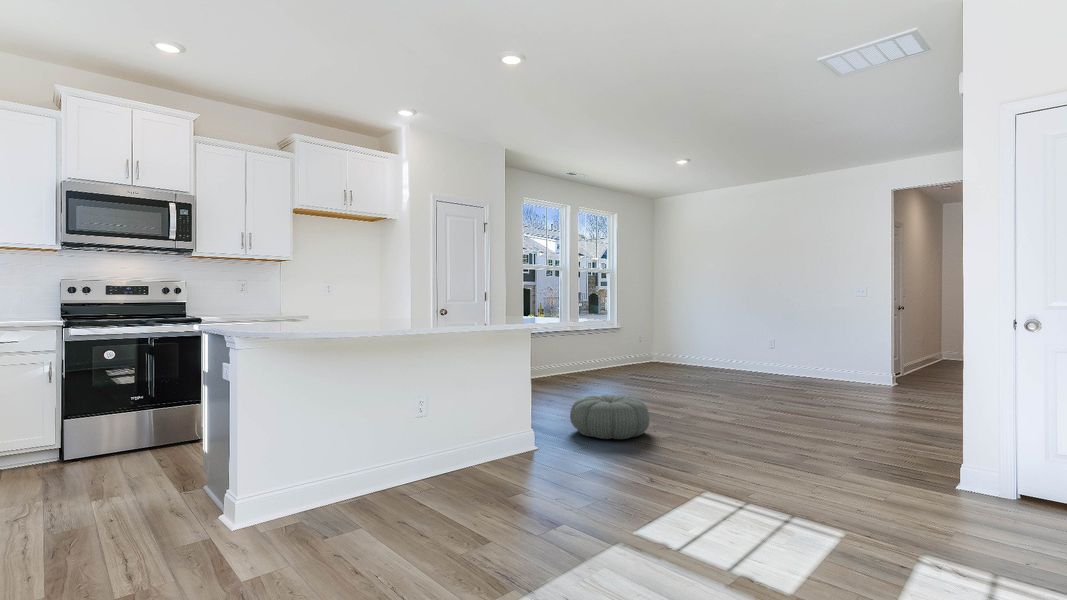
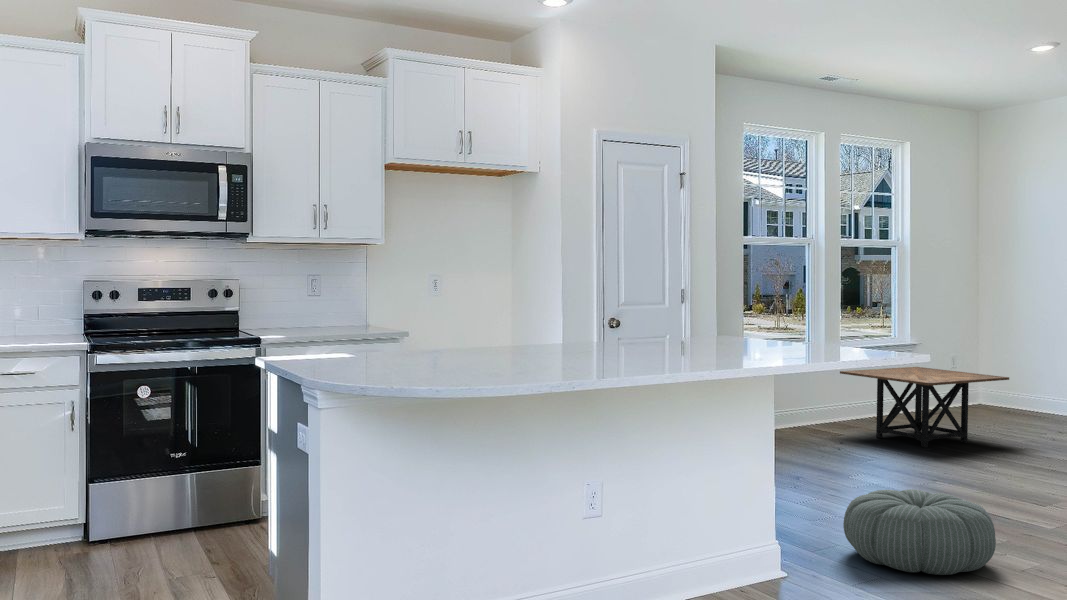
side table: none [565,336,652,378] -> present [840,367,1009,447]

